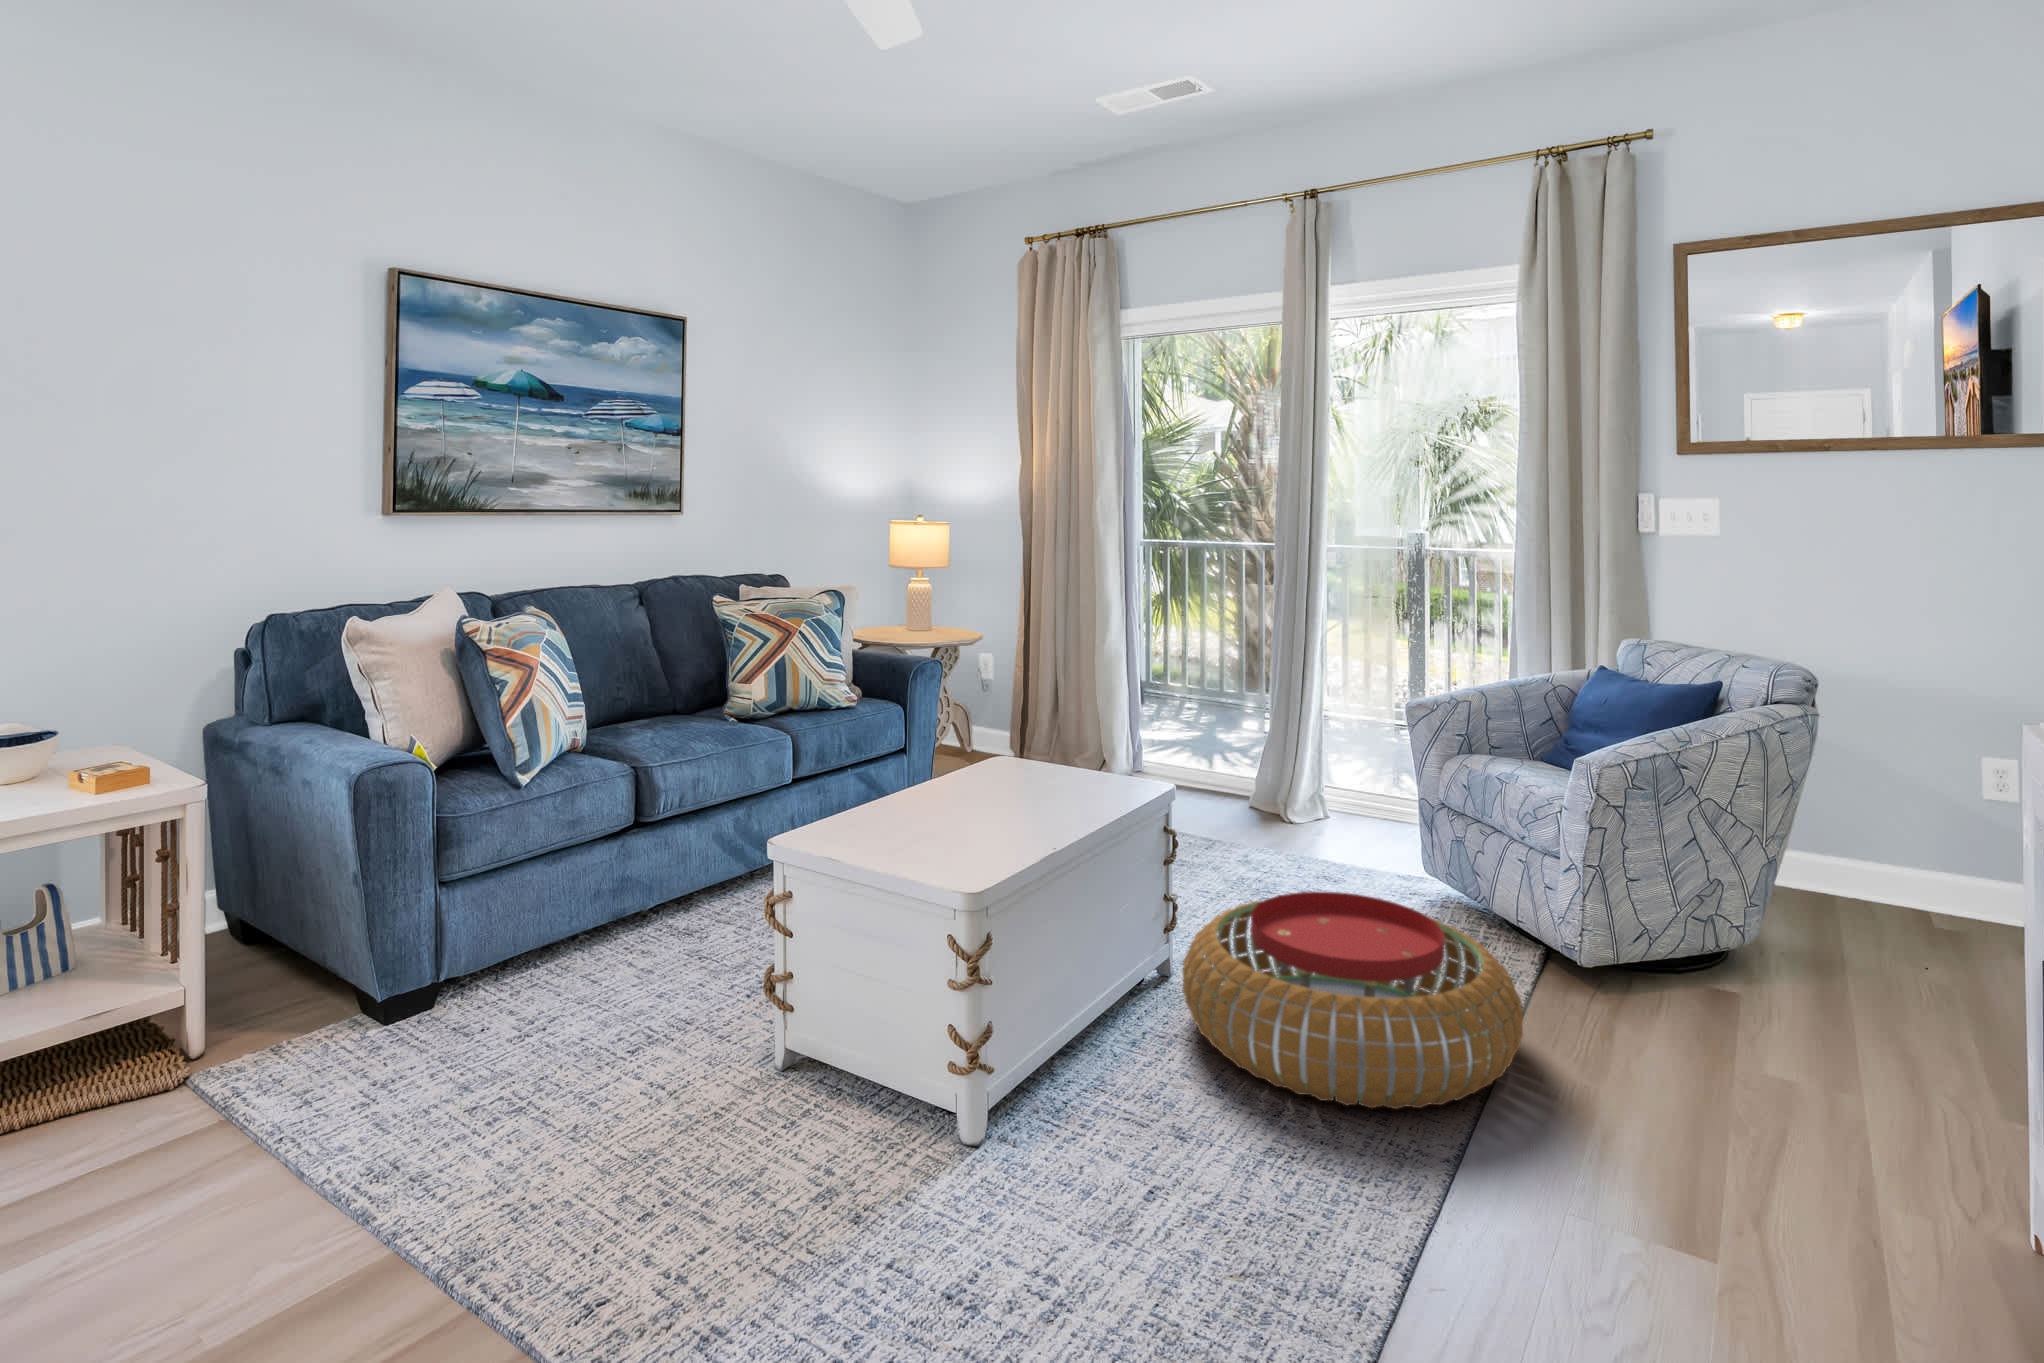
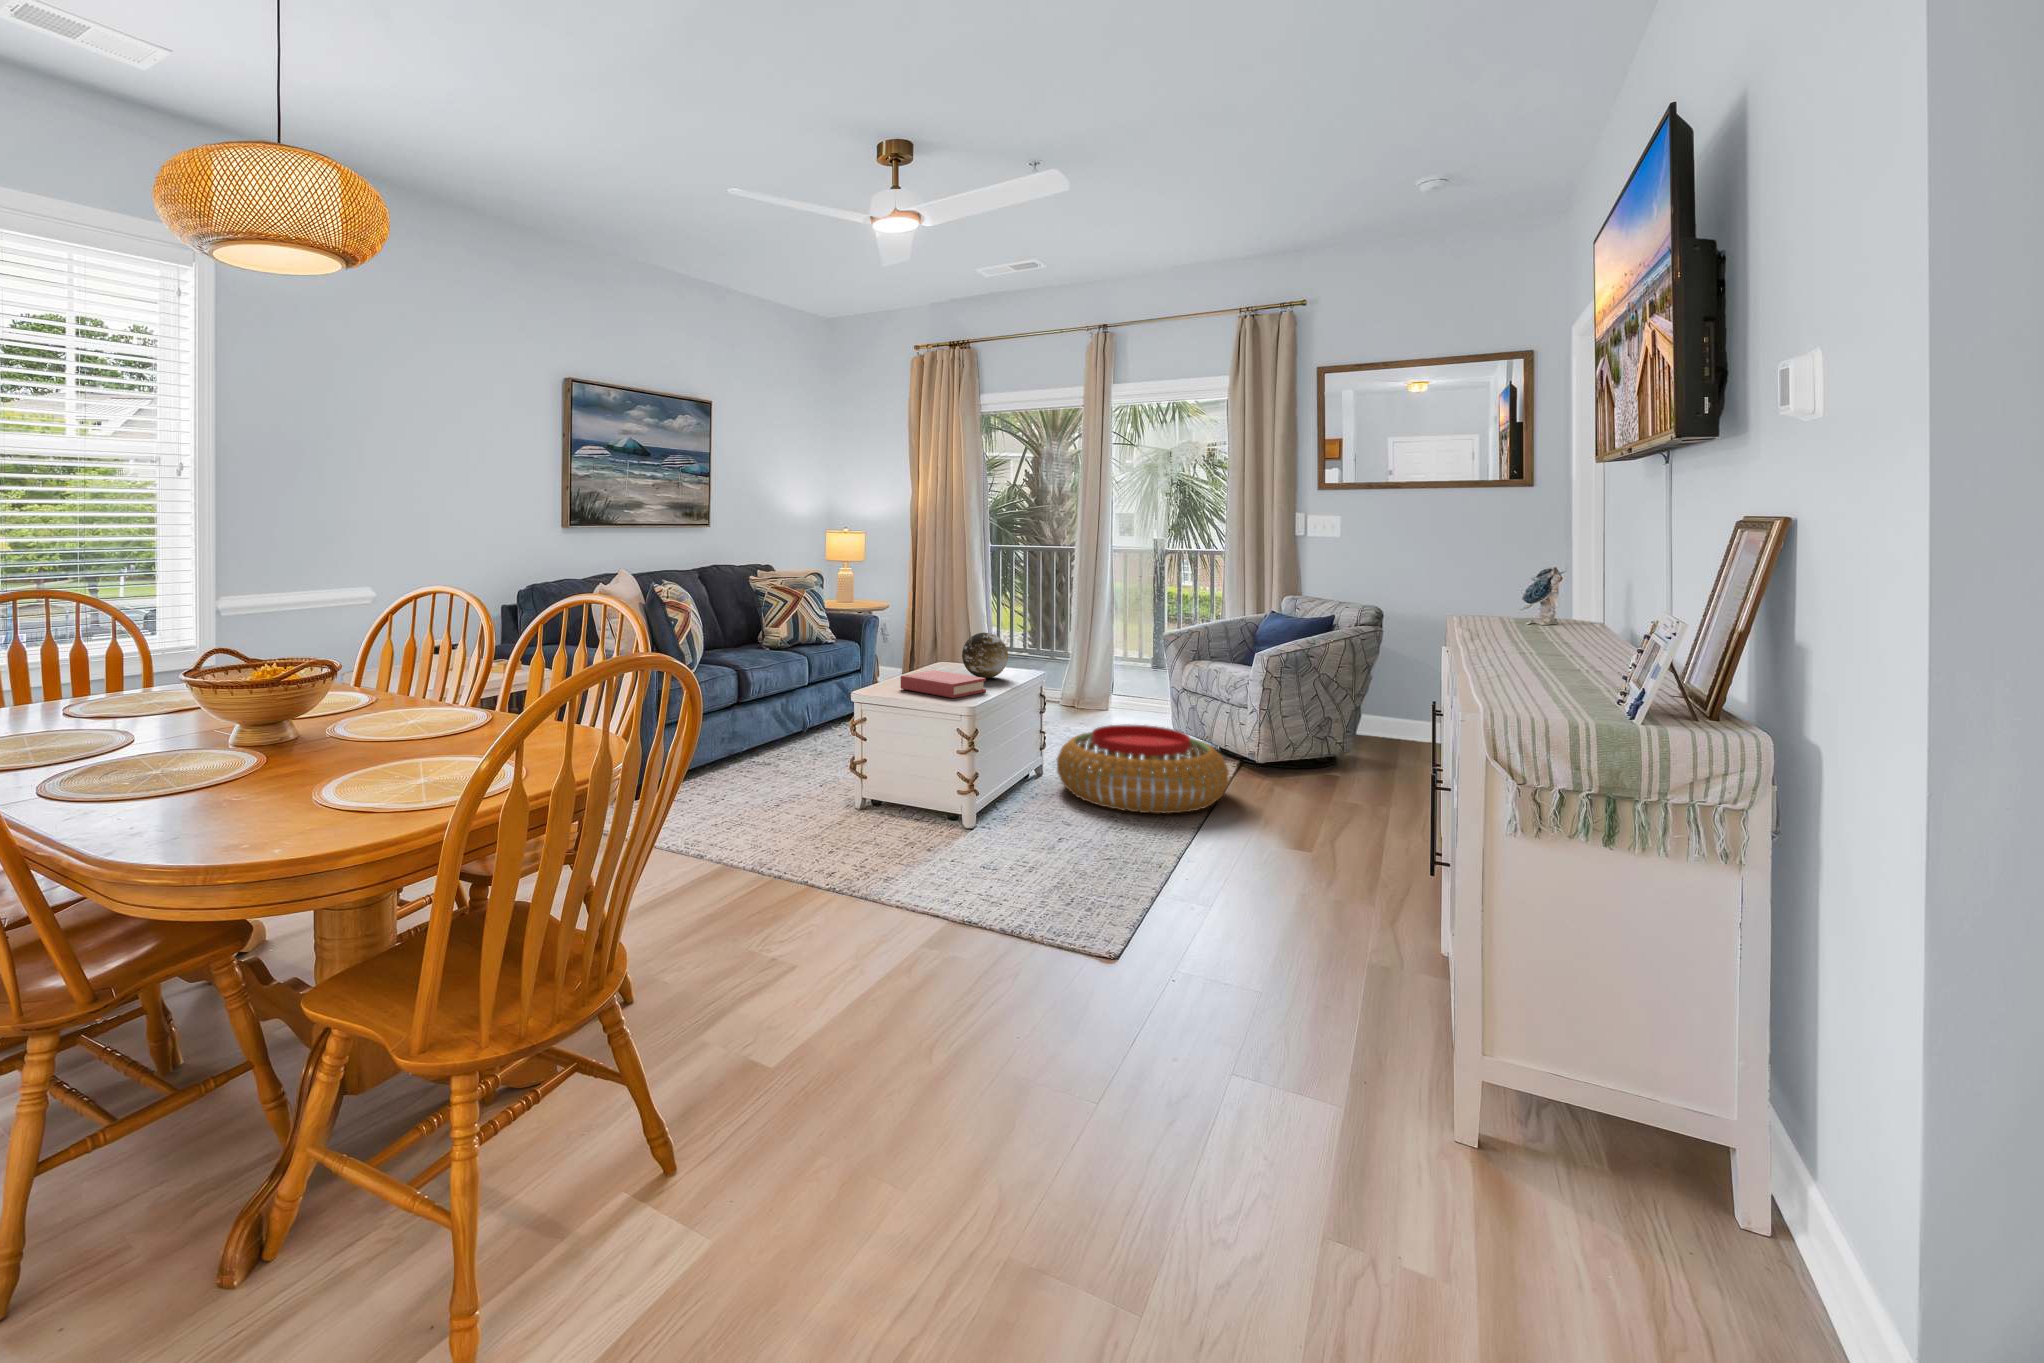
decorative orb: none [1006,716,1092,803] -> present [962,633,1008,678]
hardback book: none [865,790,1026,865] -> present [901,670,986,698]

